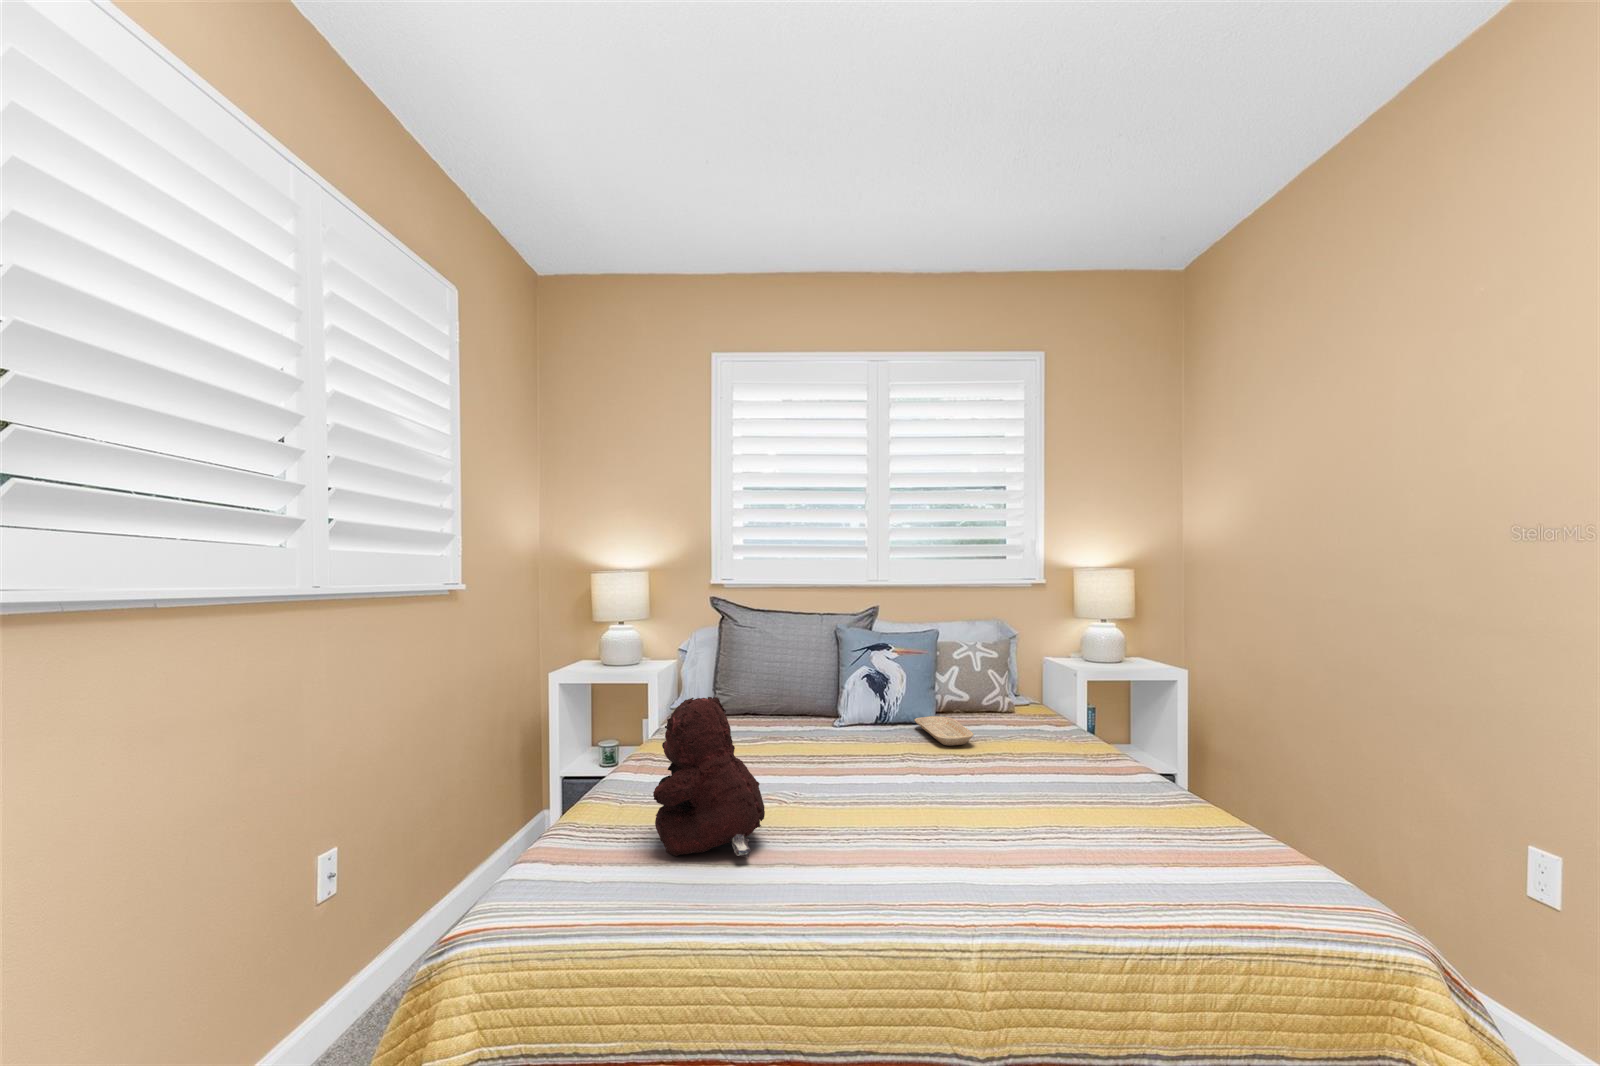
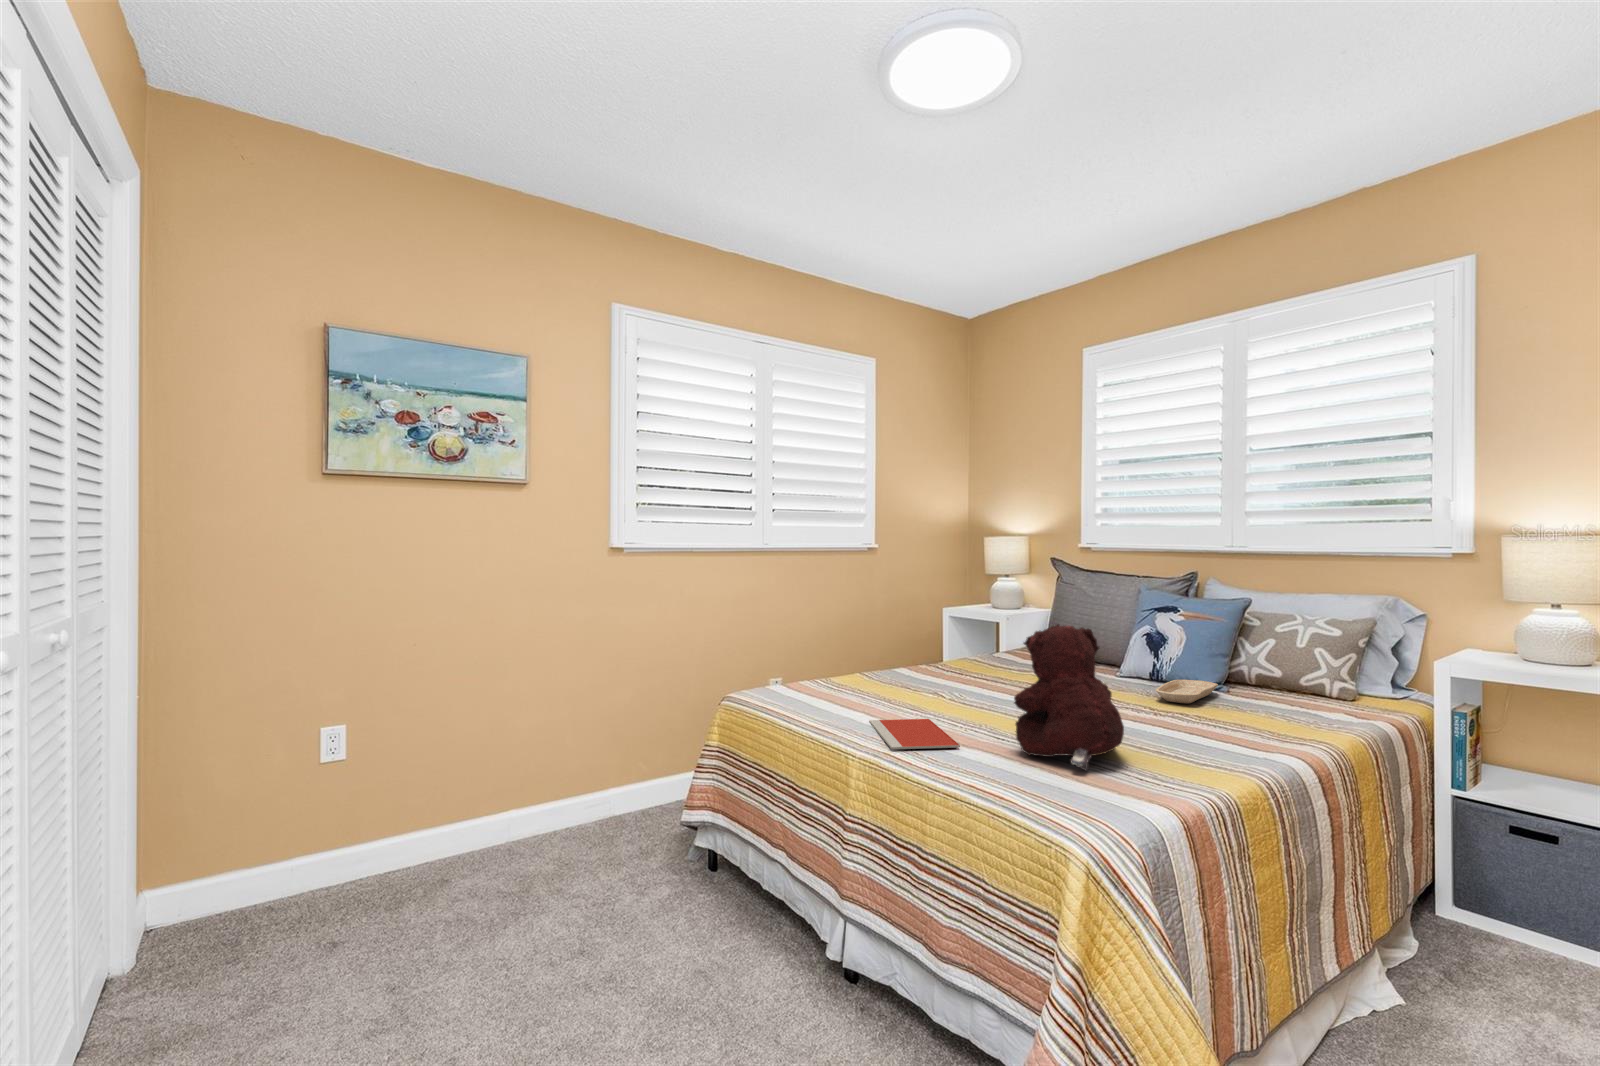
teddy bear: present [653,697,765,857] -> present [1014,624,1124,771]
notebook: none [822,837,983,901] -> present [869,719,960,749]

